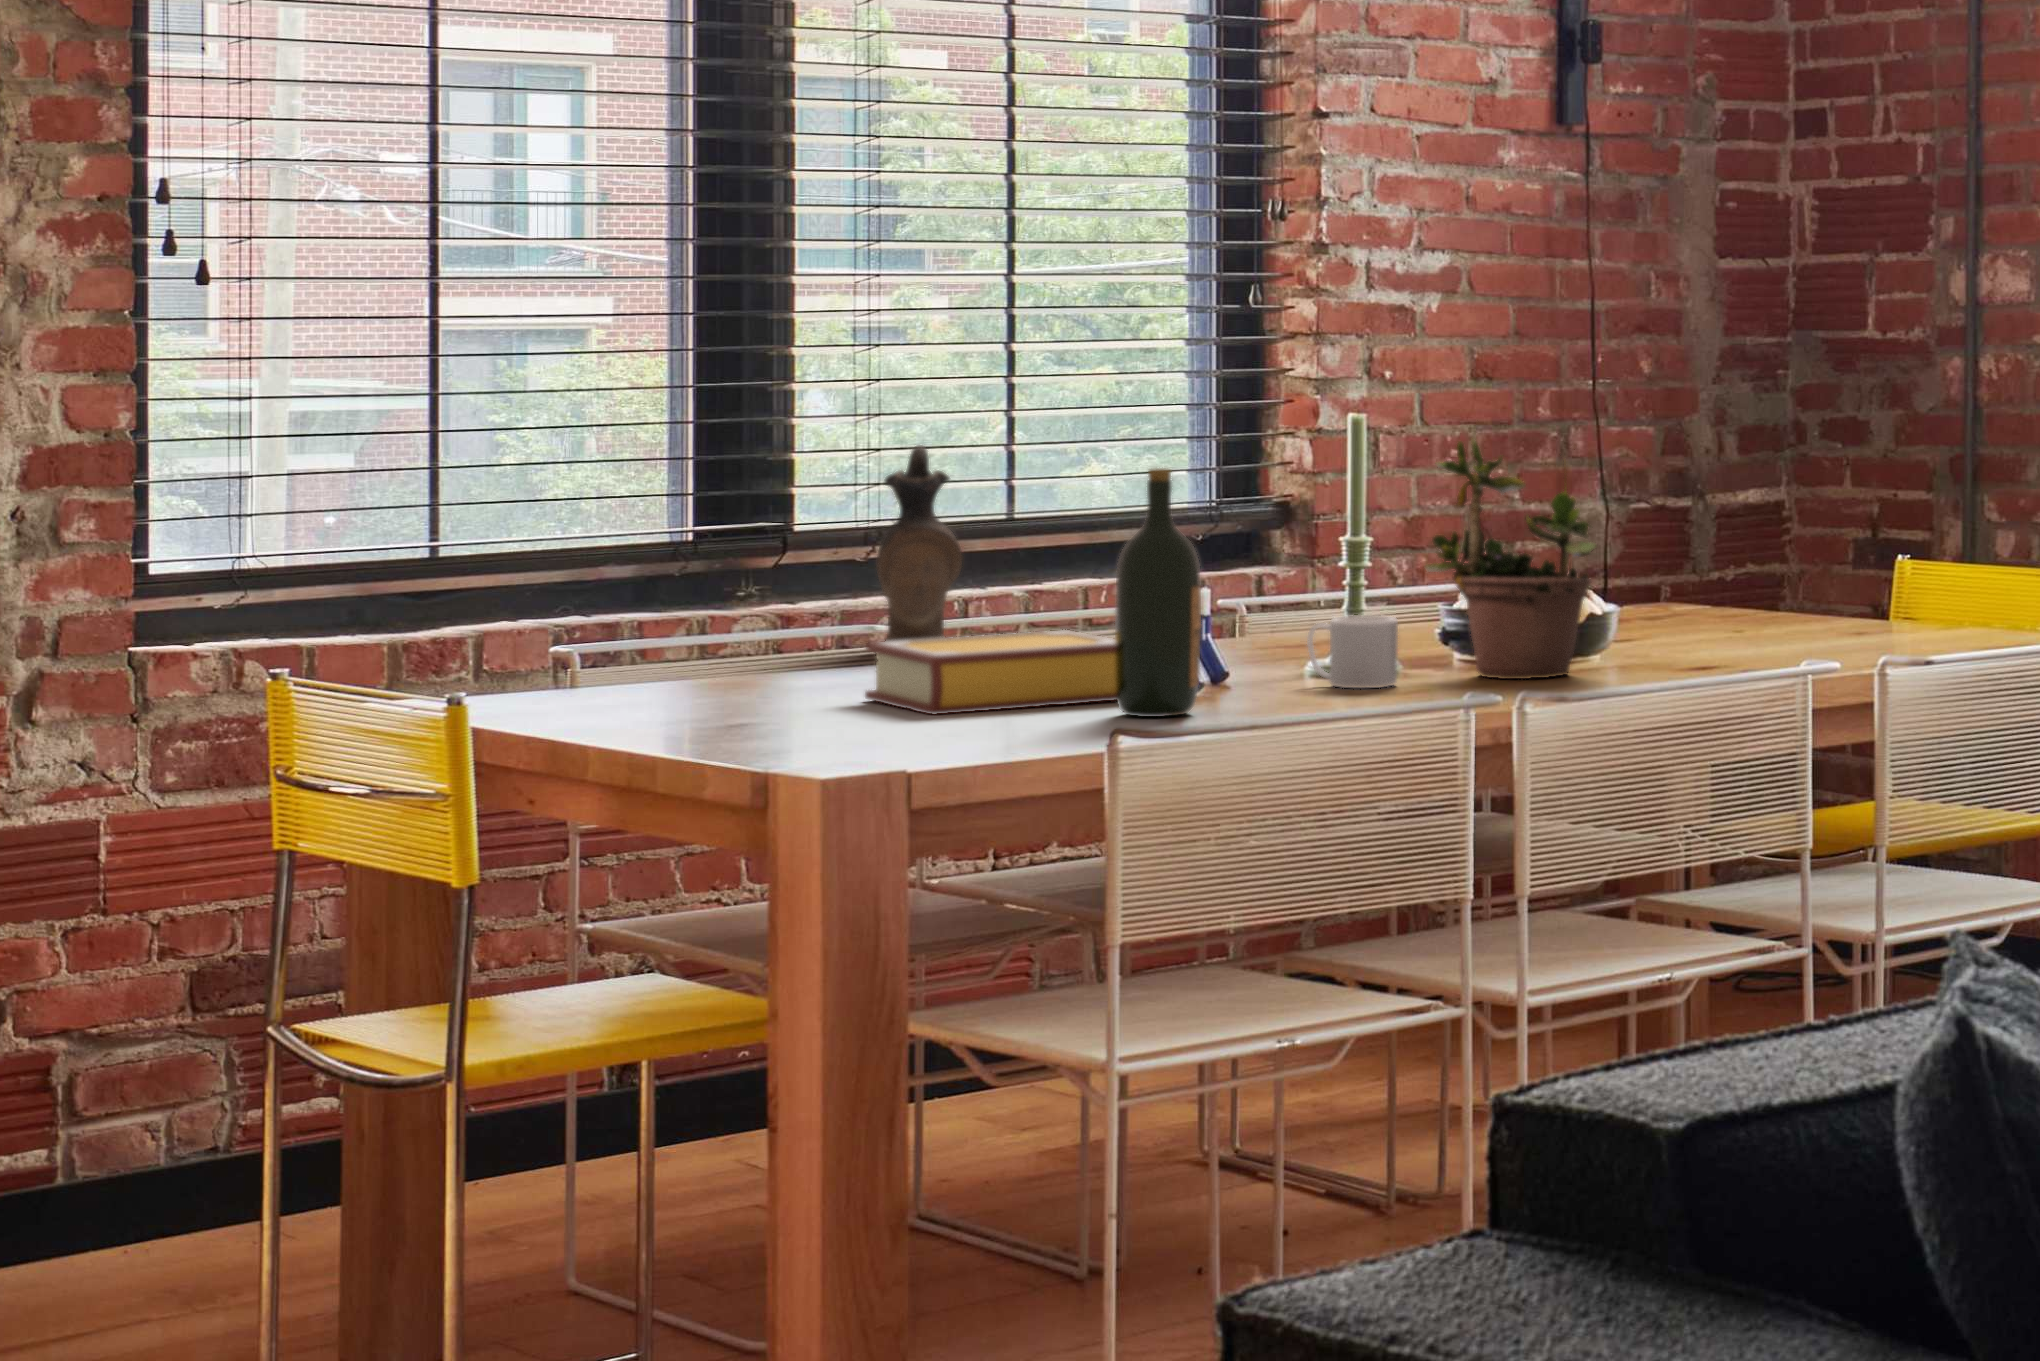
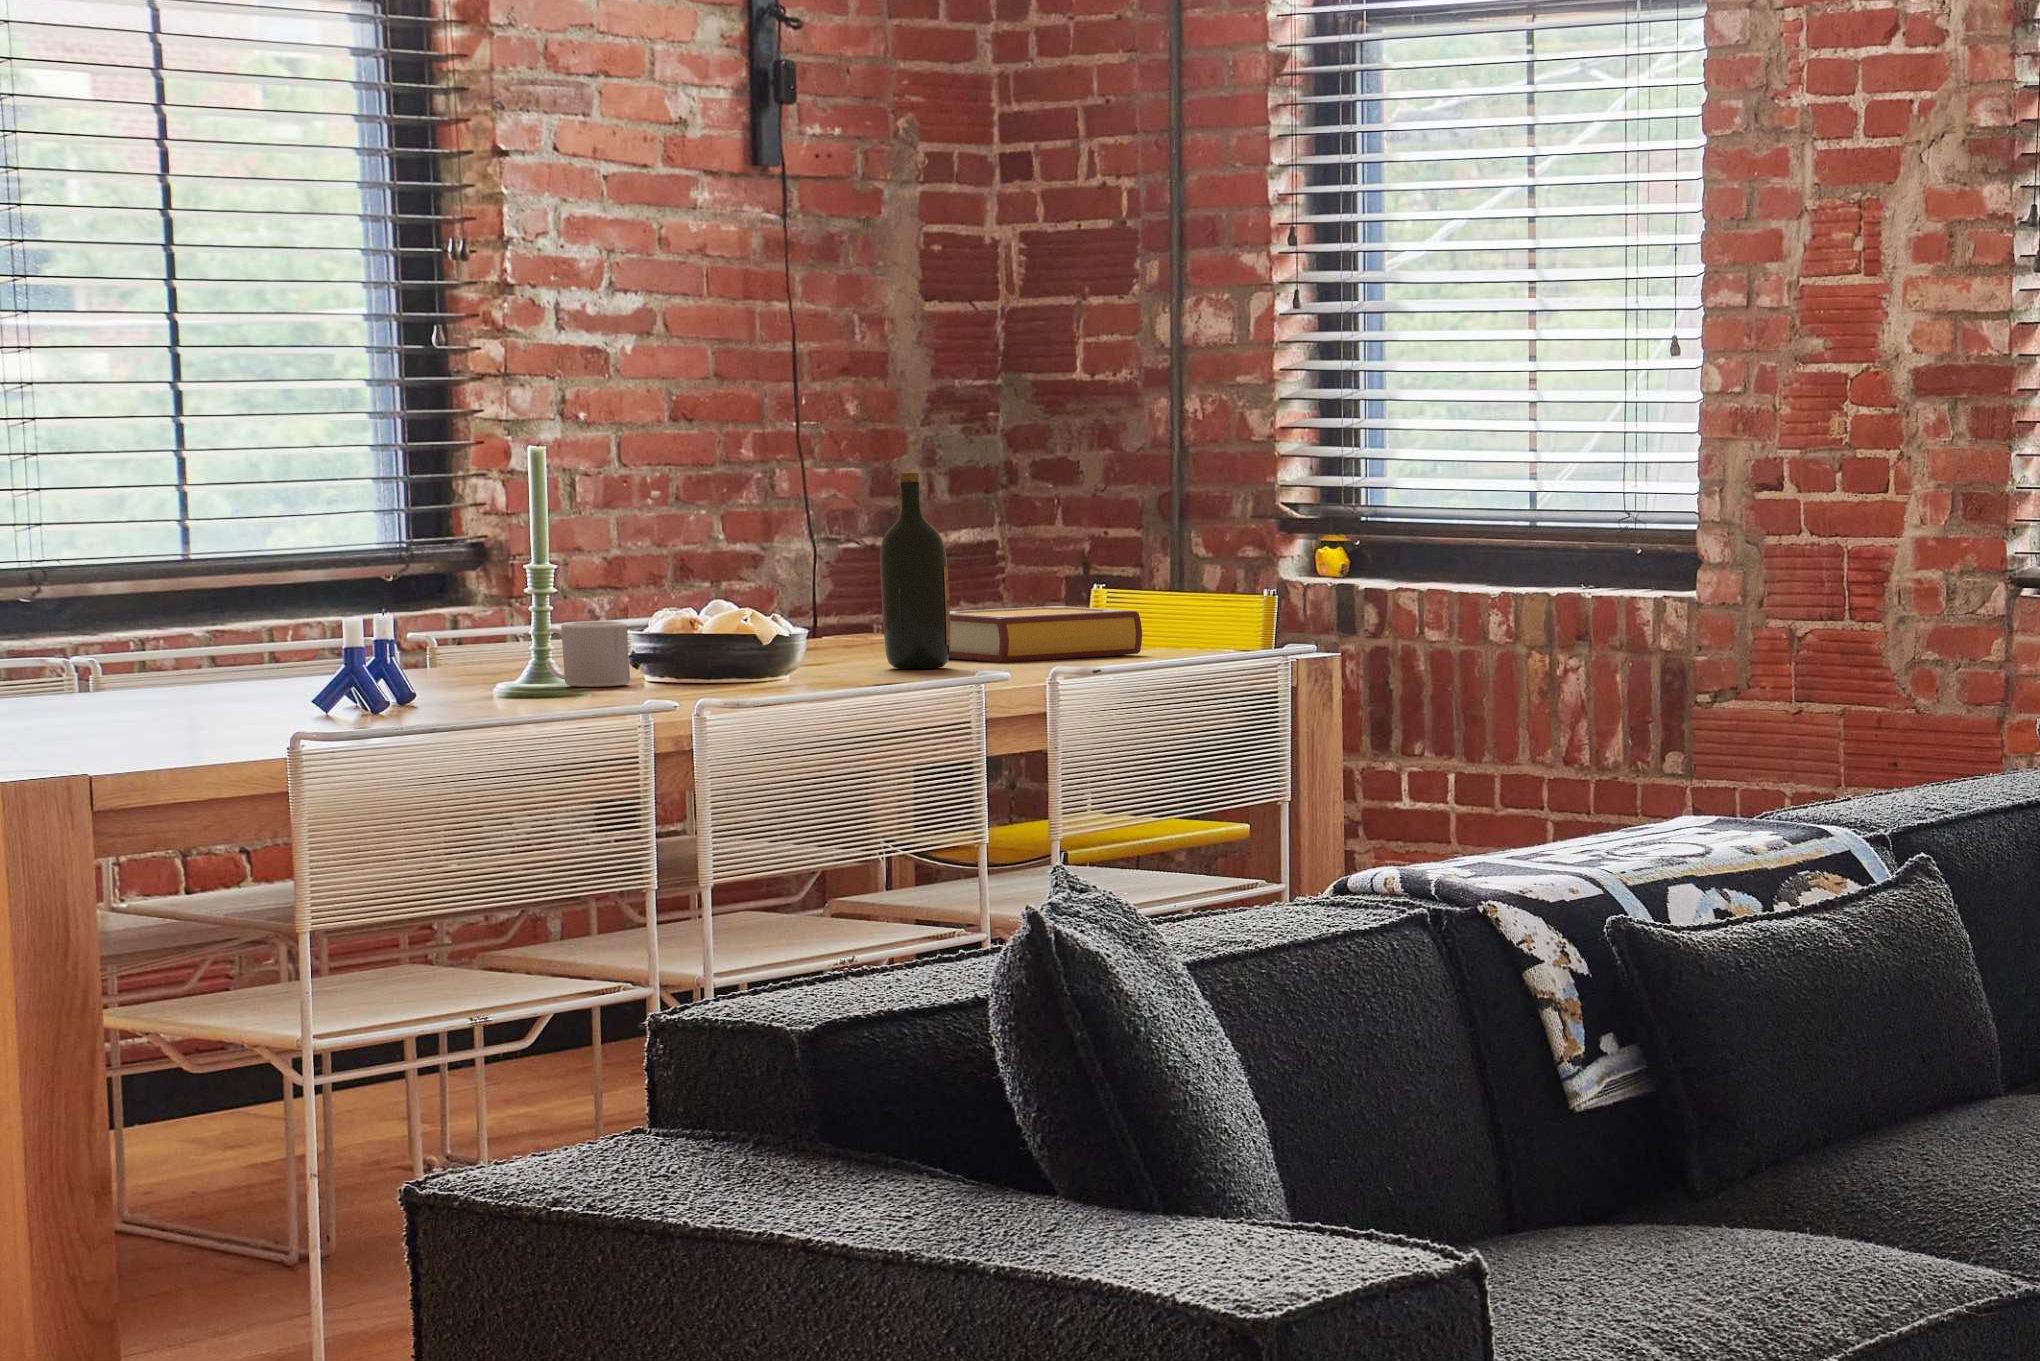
potted plant: present [1425,440,1596,679] -> none [647,439,814,680]
ceramic pitcher: present [877,445,962,642] -> none [90,473,180,673]
wine bottle: present [1115,468,1201,717] -> present [880,472,951,669]
book: present [865,630,1116,715] -> present [949,606,1142,662]

